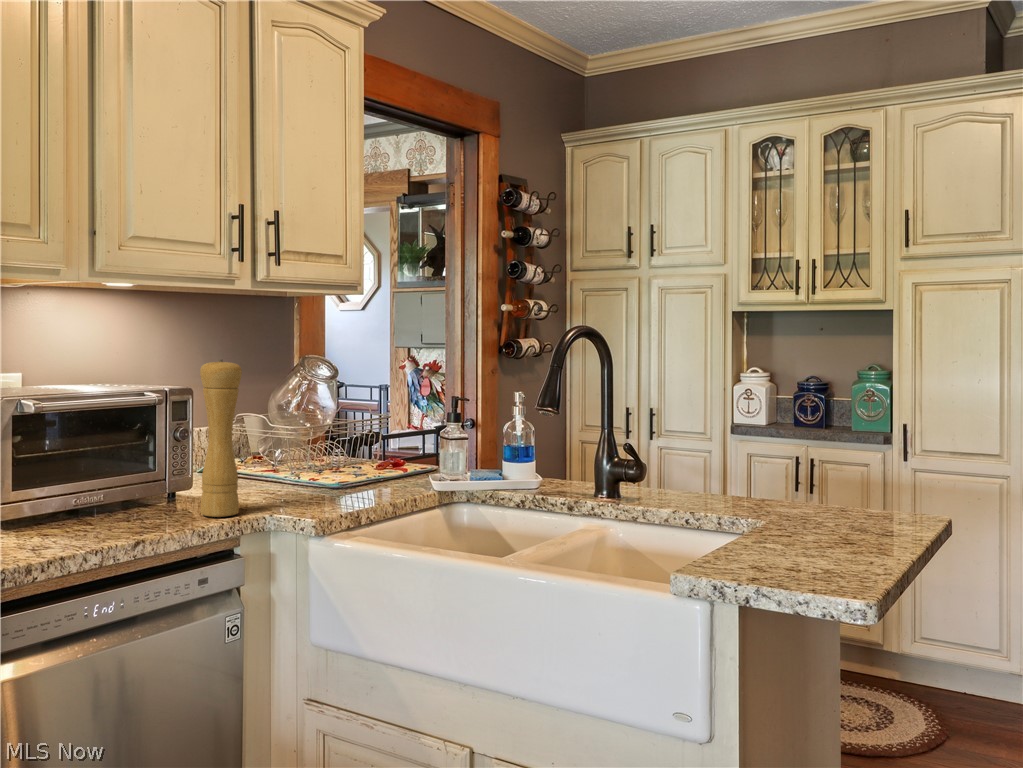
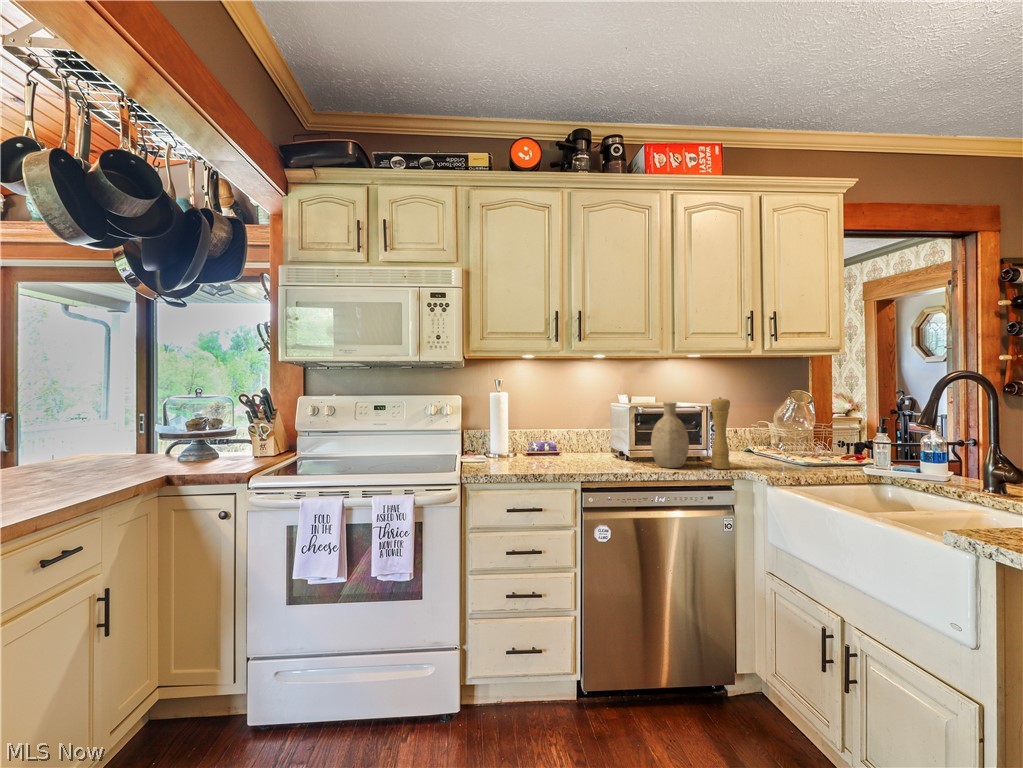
decorative vase: none [62,370,158,531] -> present [651,402,689,468]

